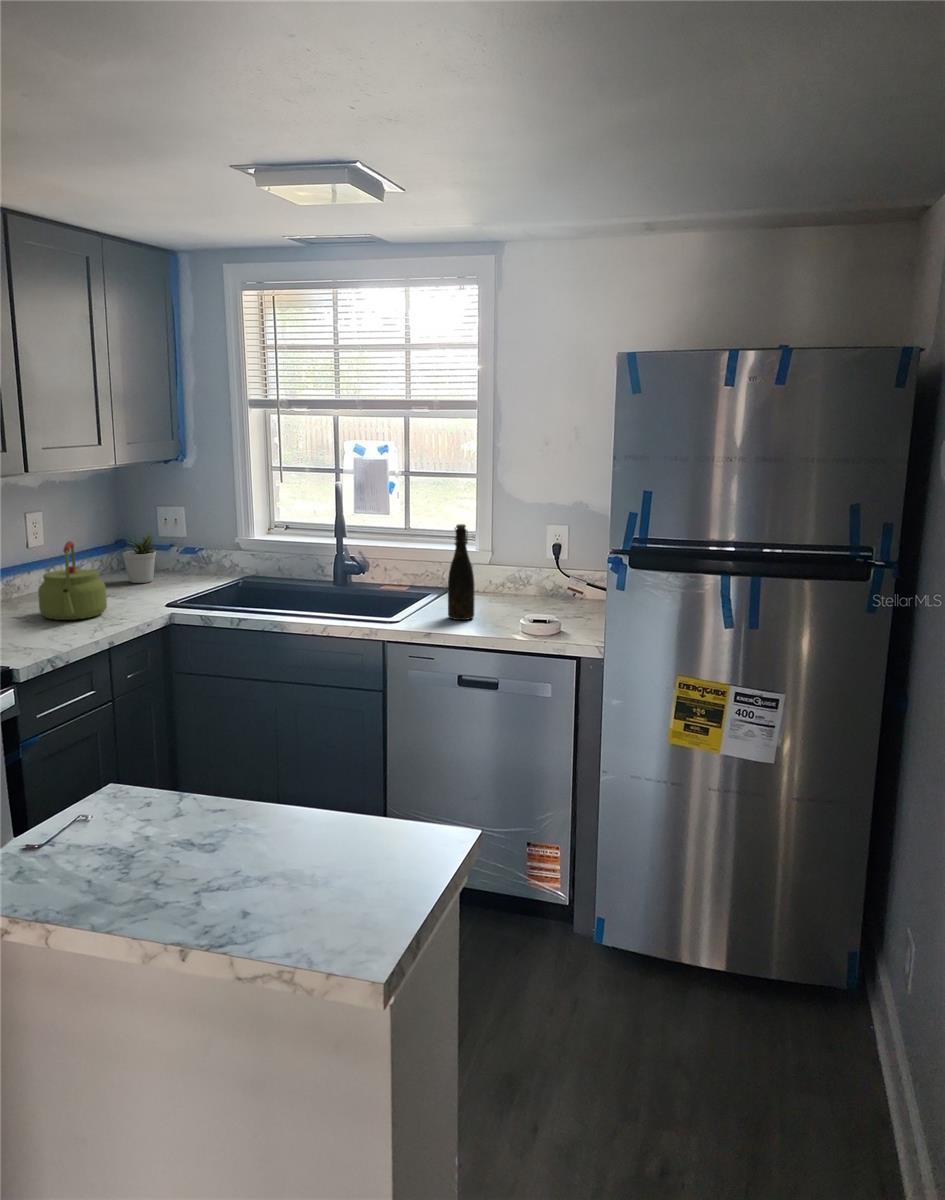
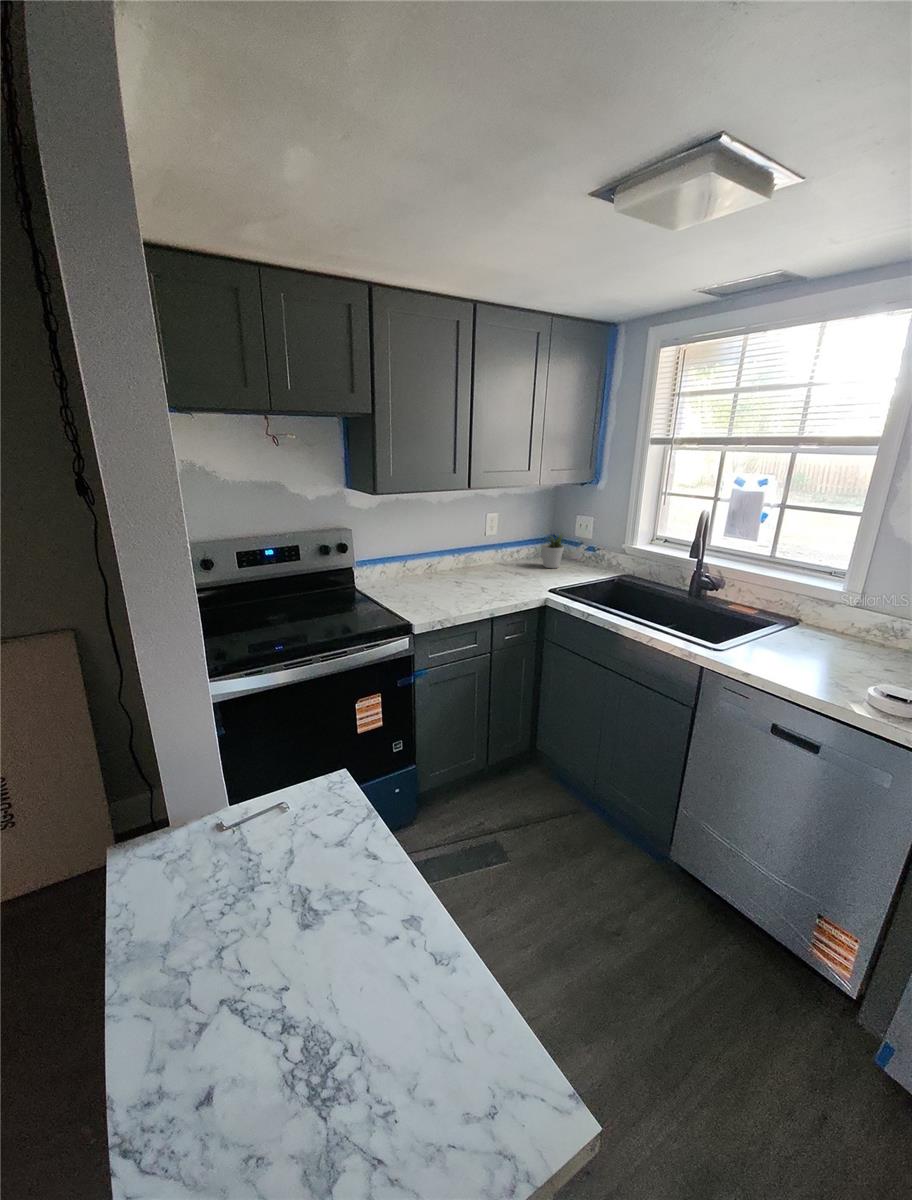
bottle: present [448,524,475,620] -> none [781,567,824,666]
kettle: present [38,541,107,620] -> none [461,535,505,591]

